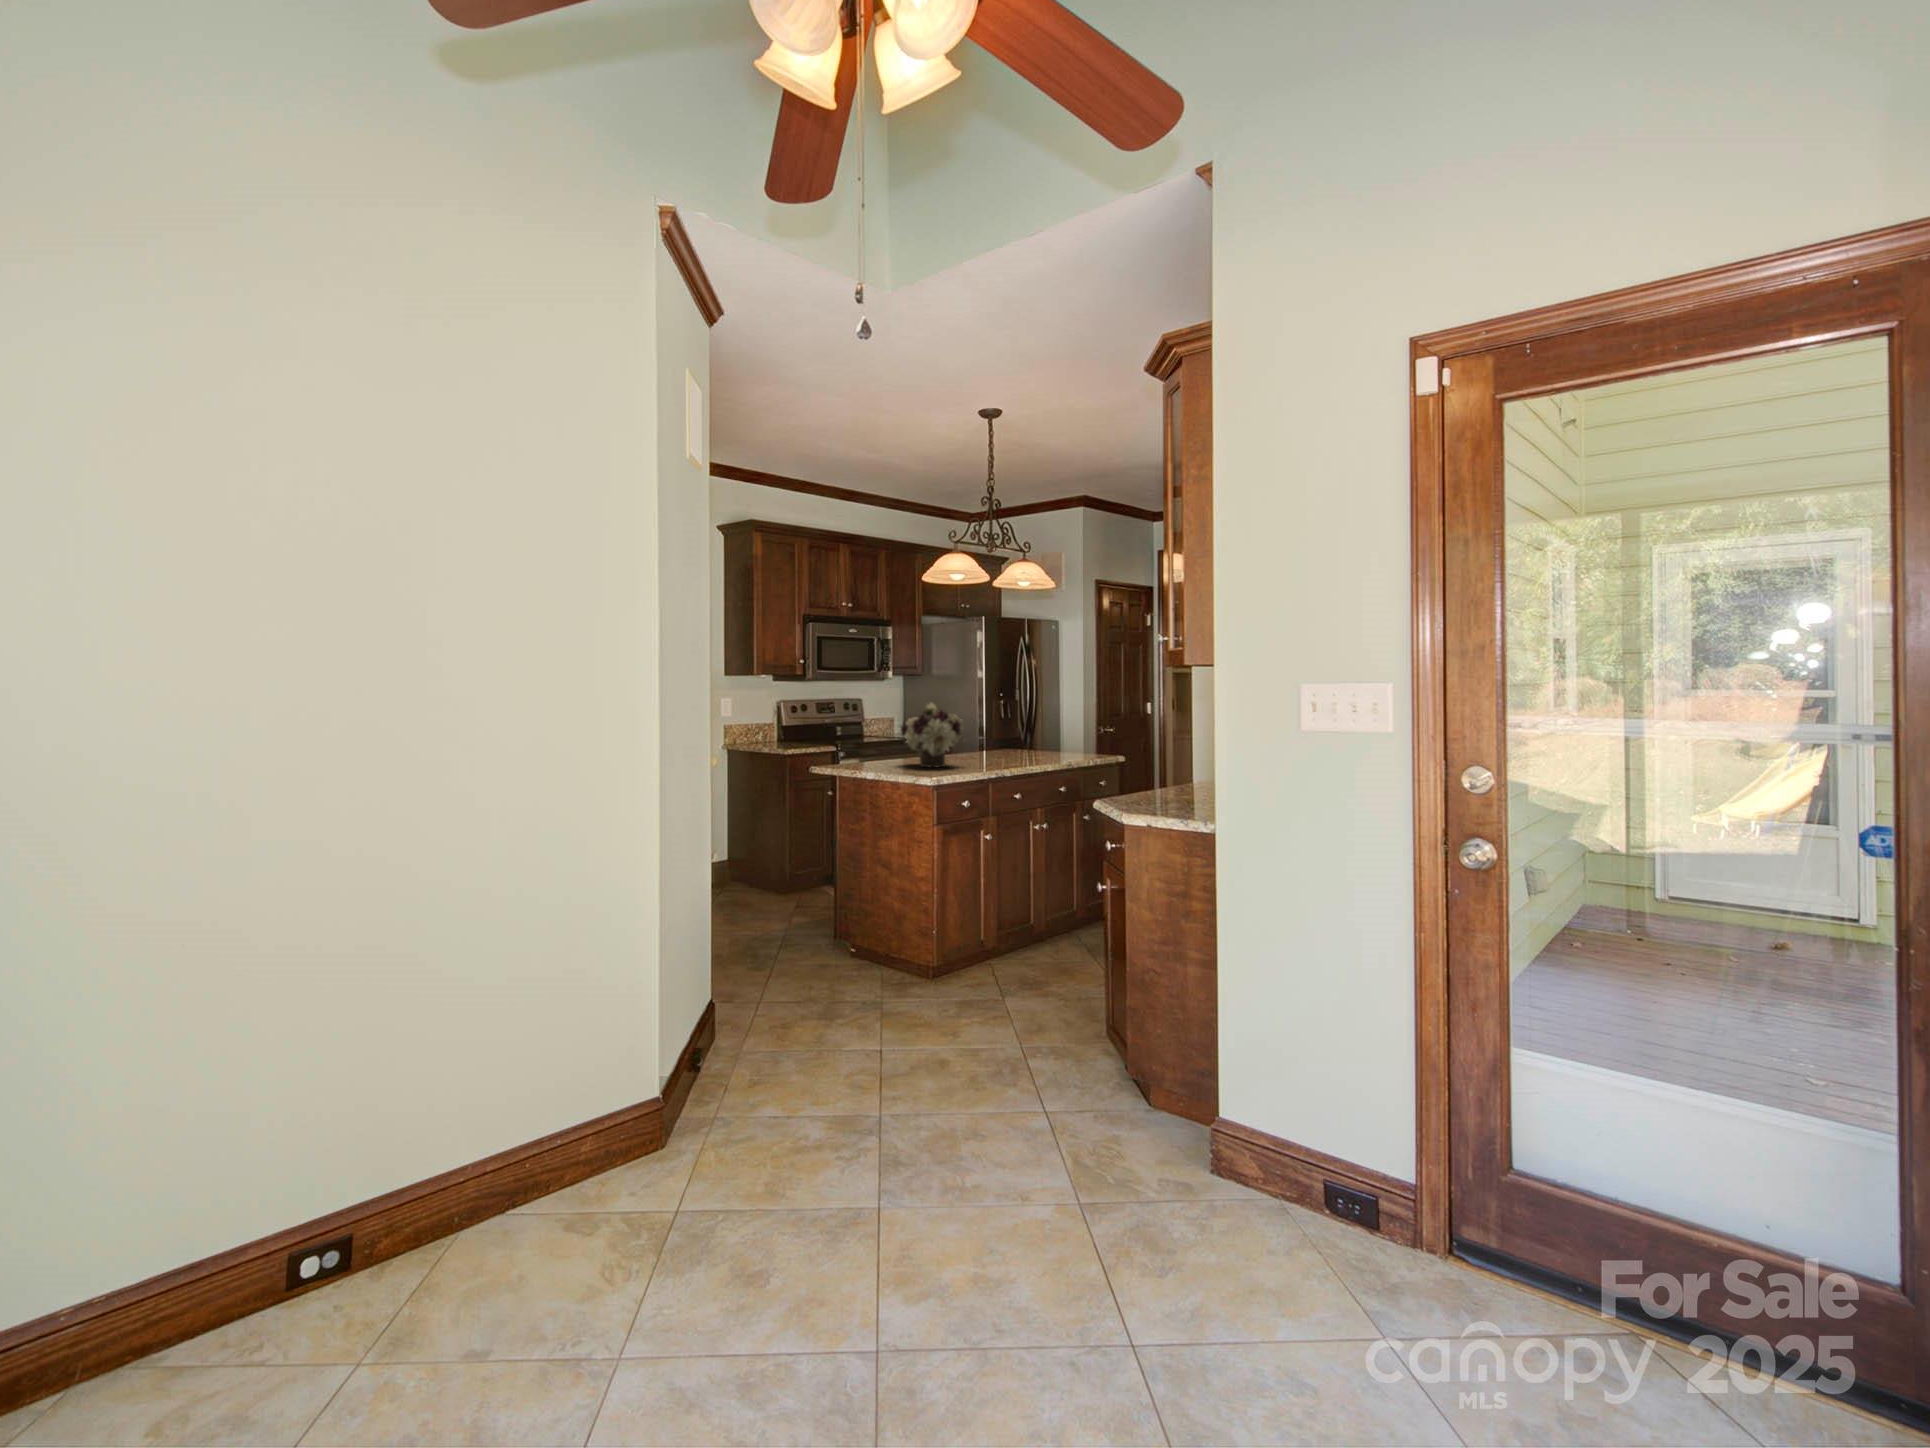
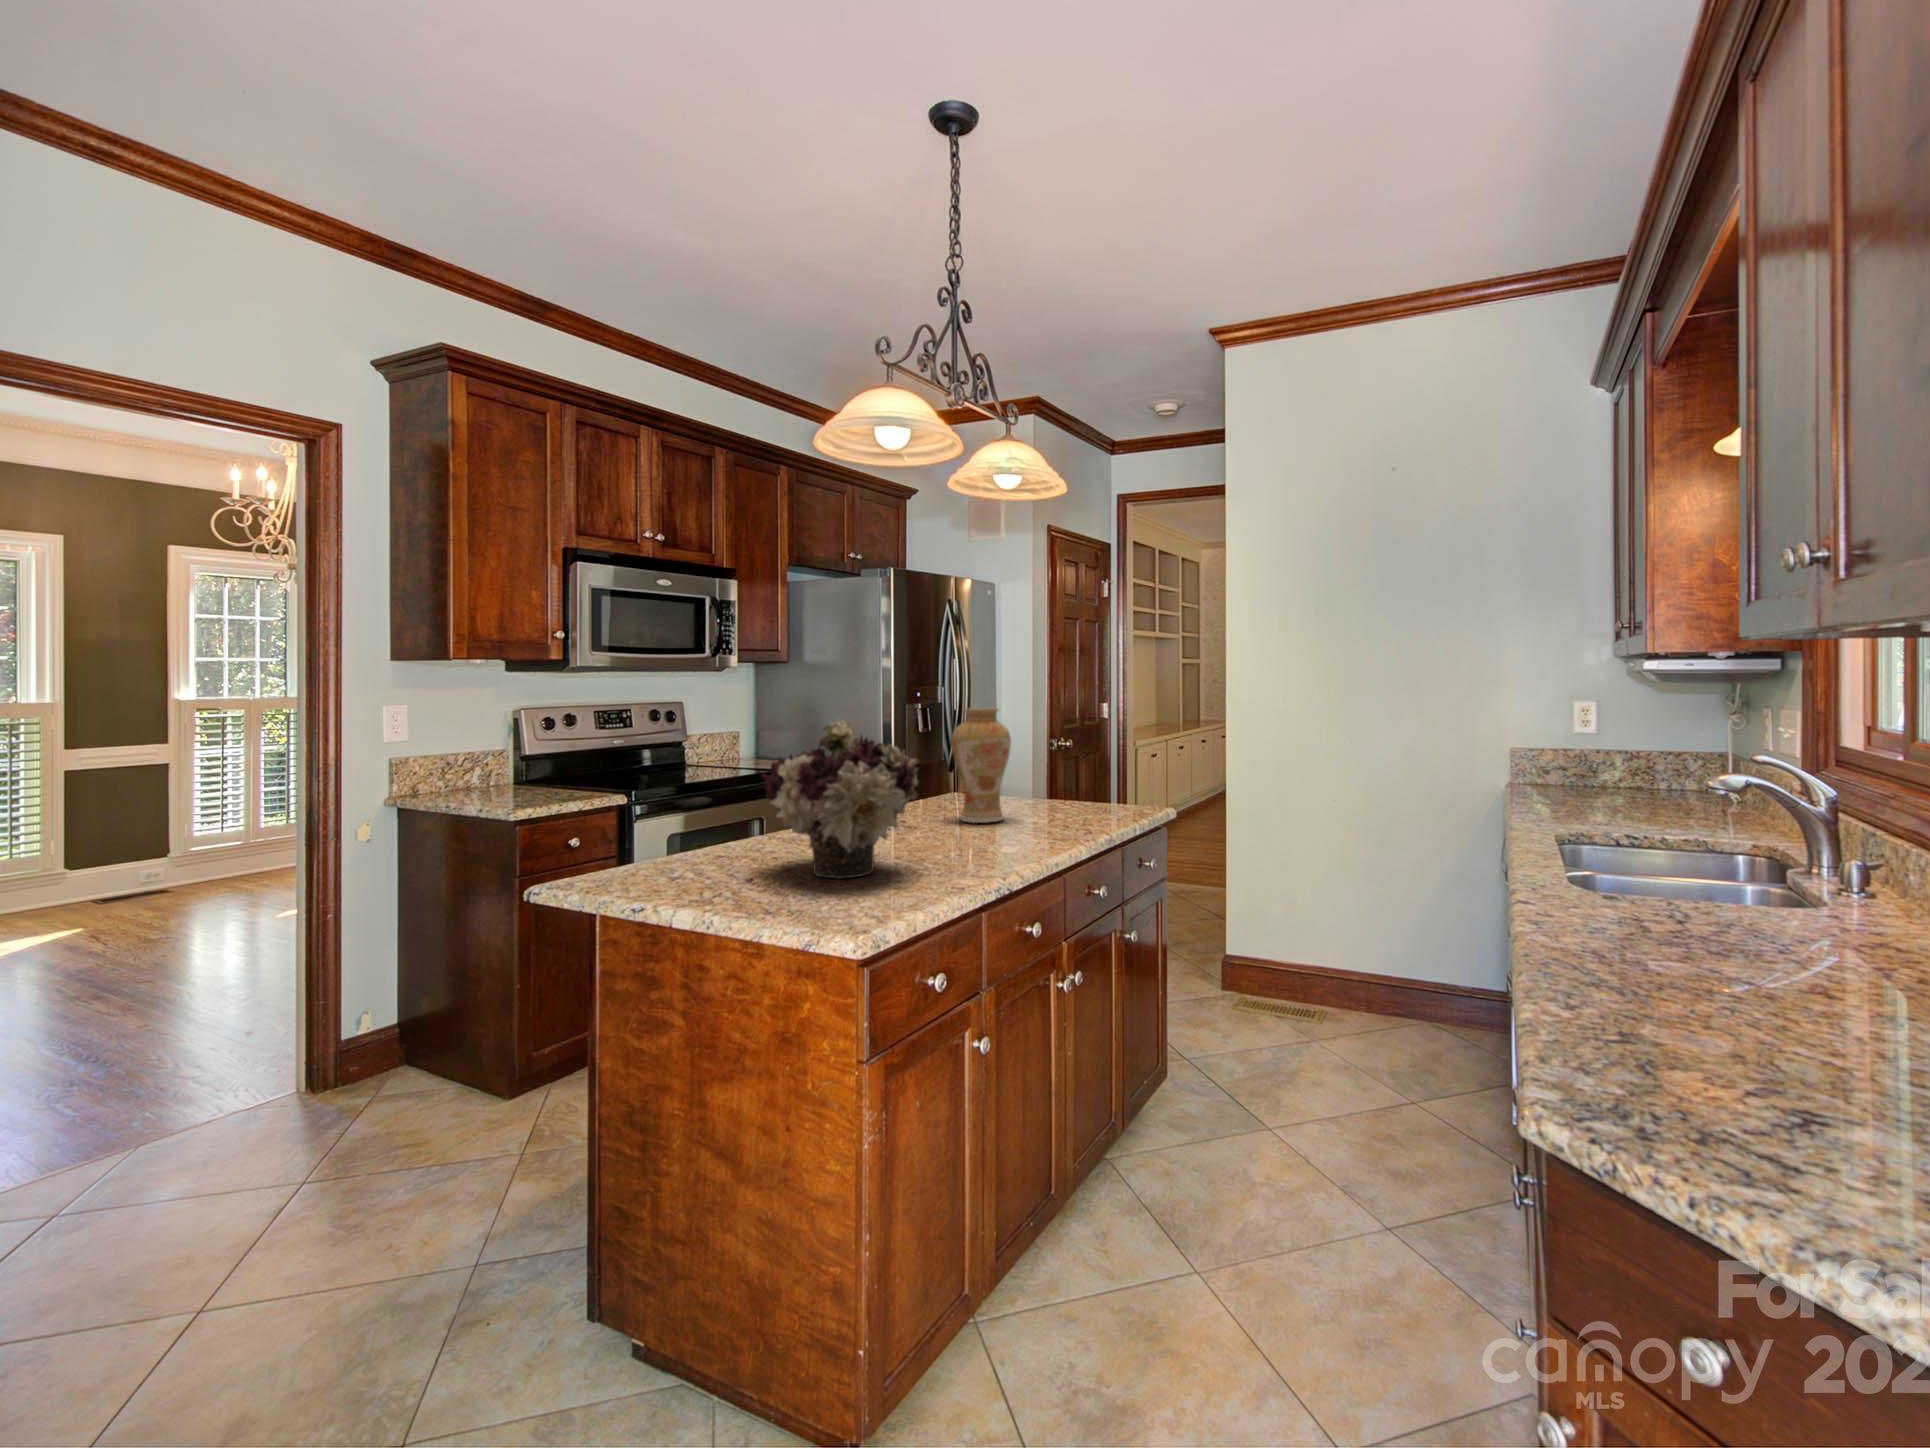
vase: none [993,700,1022,757] -> present [951,708,1011,823]

